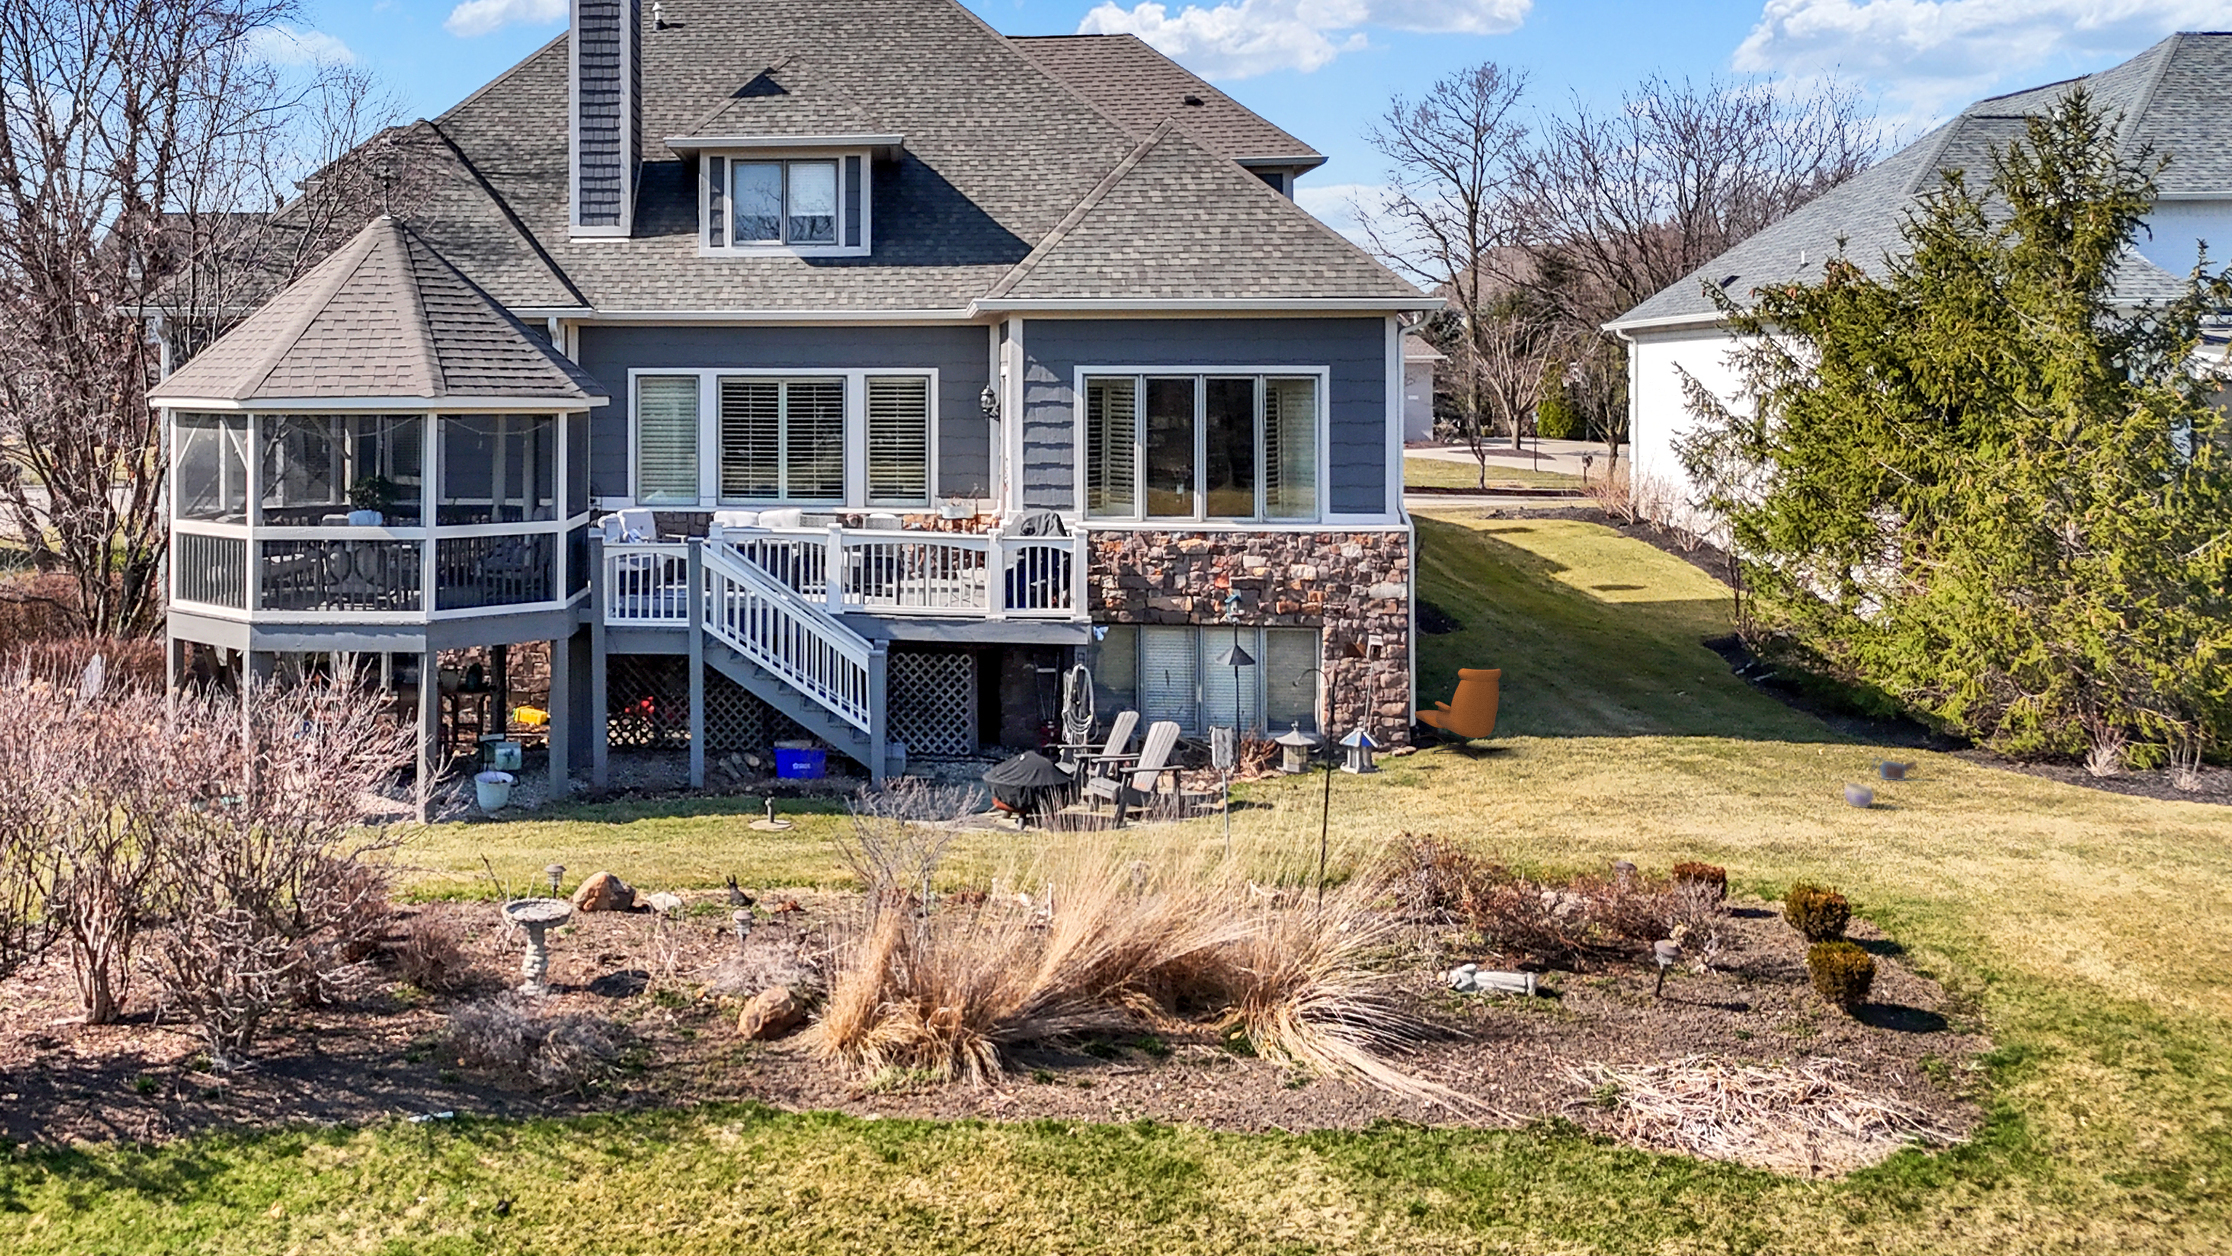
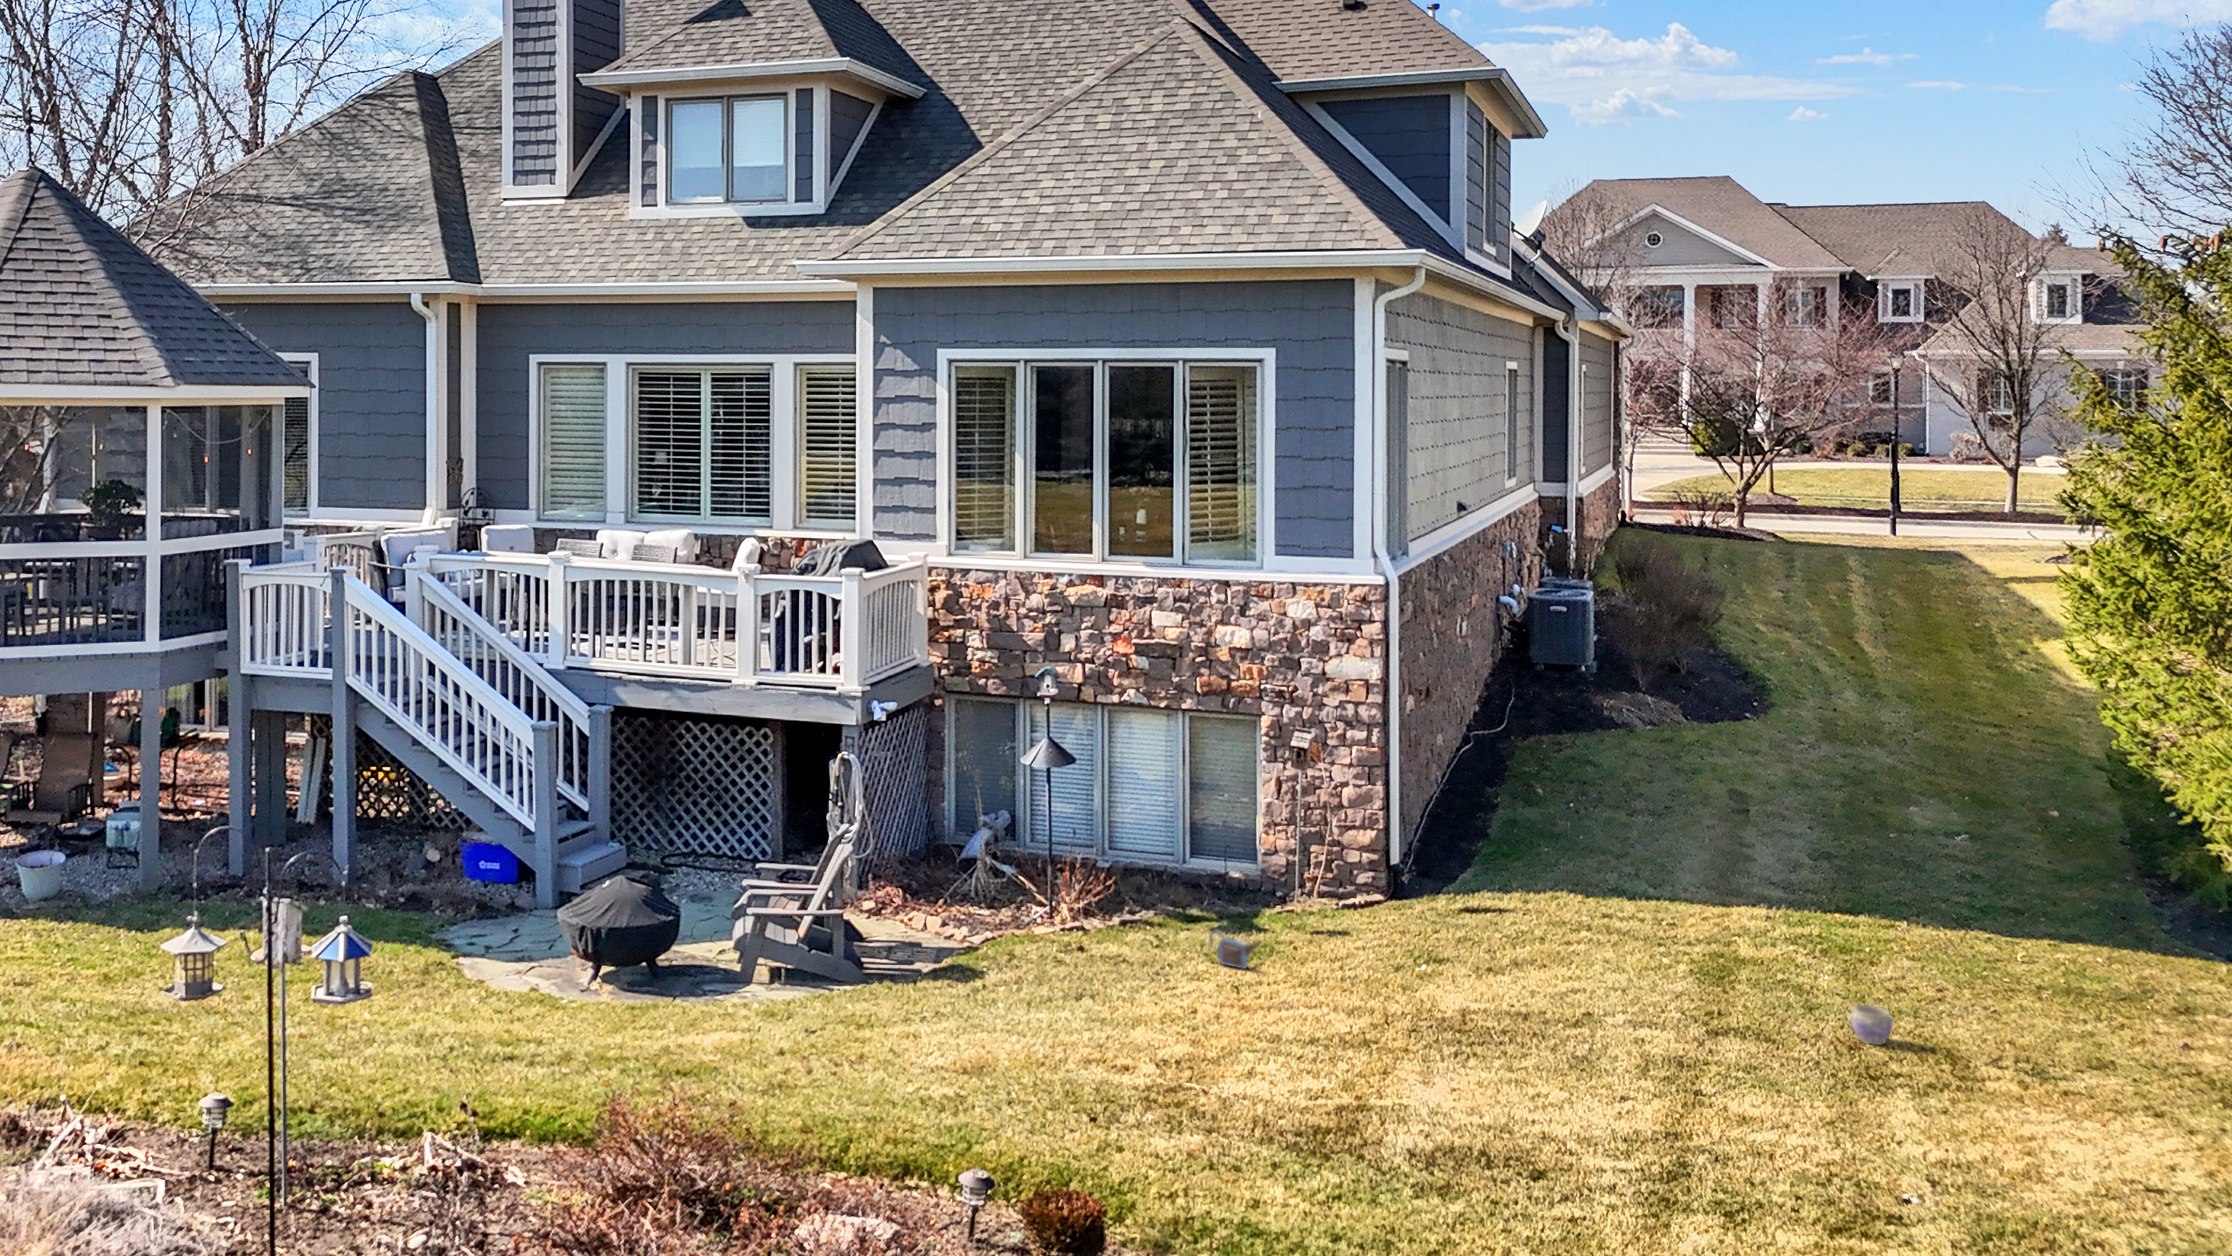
lounge chair: present [1415,668,1501,761] -> none [1378,784,1467,922]
watering can: present [1873,758,1916,781] -> present [1210,930,1261,969]

